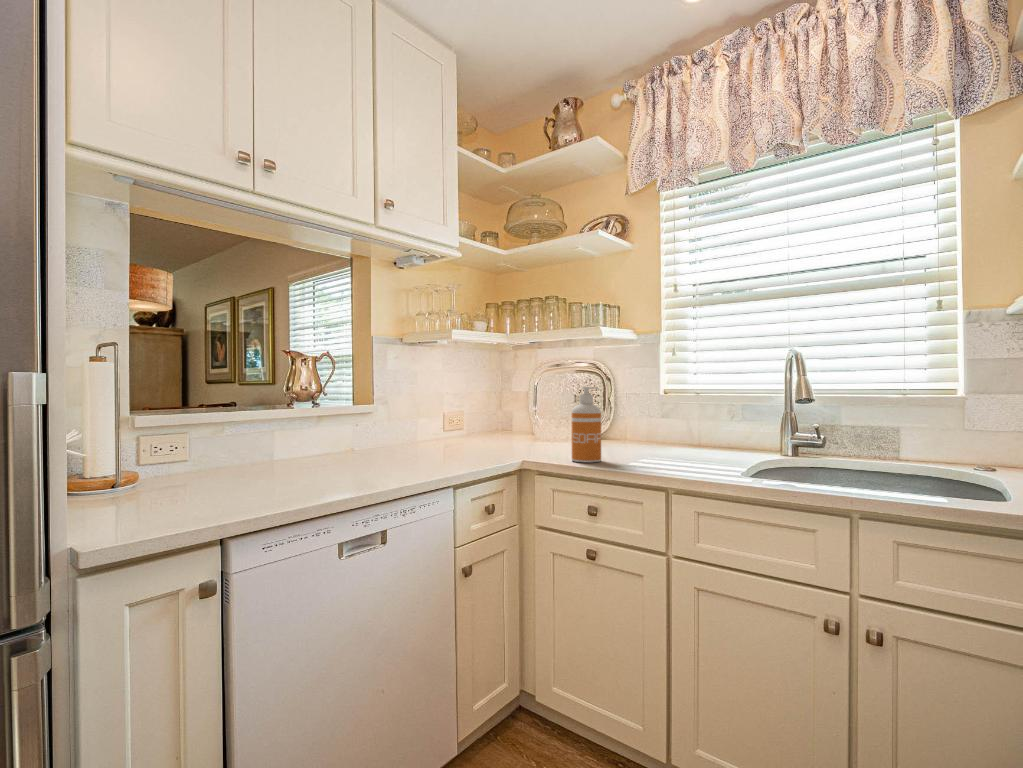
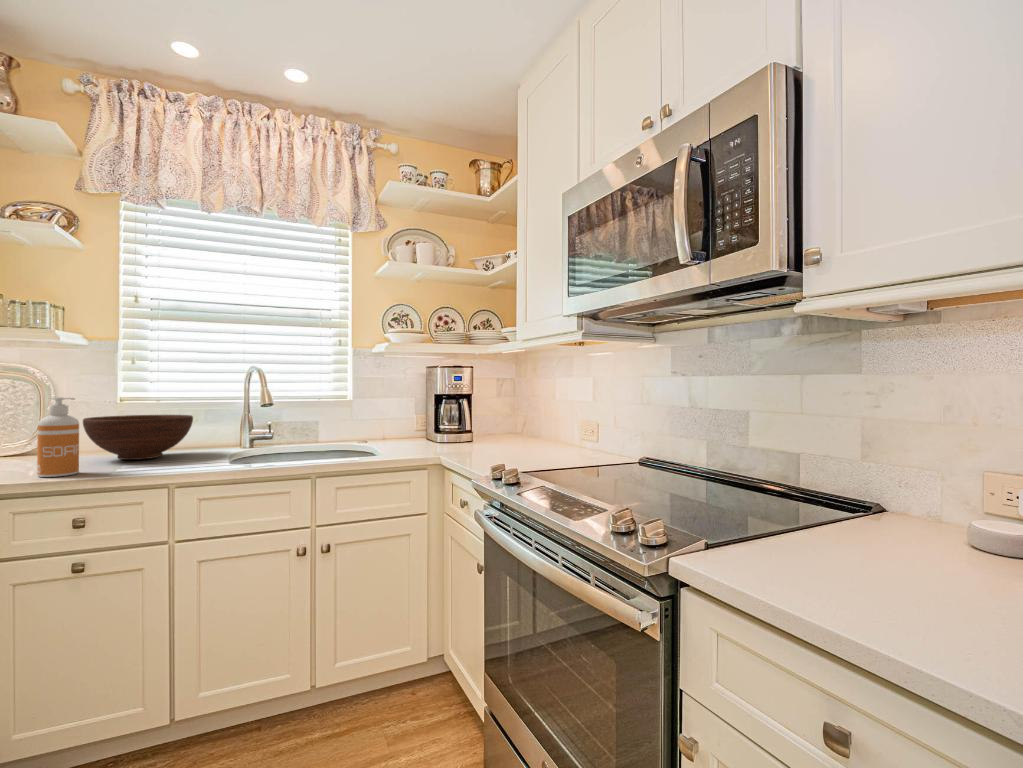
fruit bowl: none [619,409,718,456] -> present [83,415,193,460]

